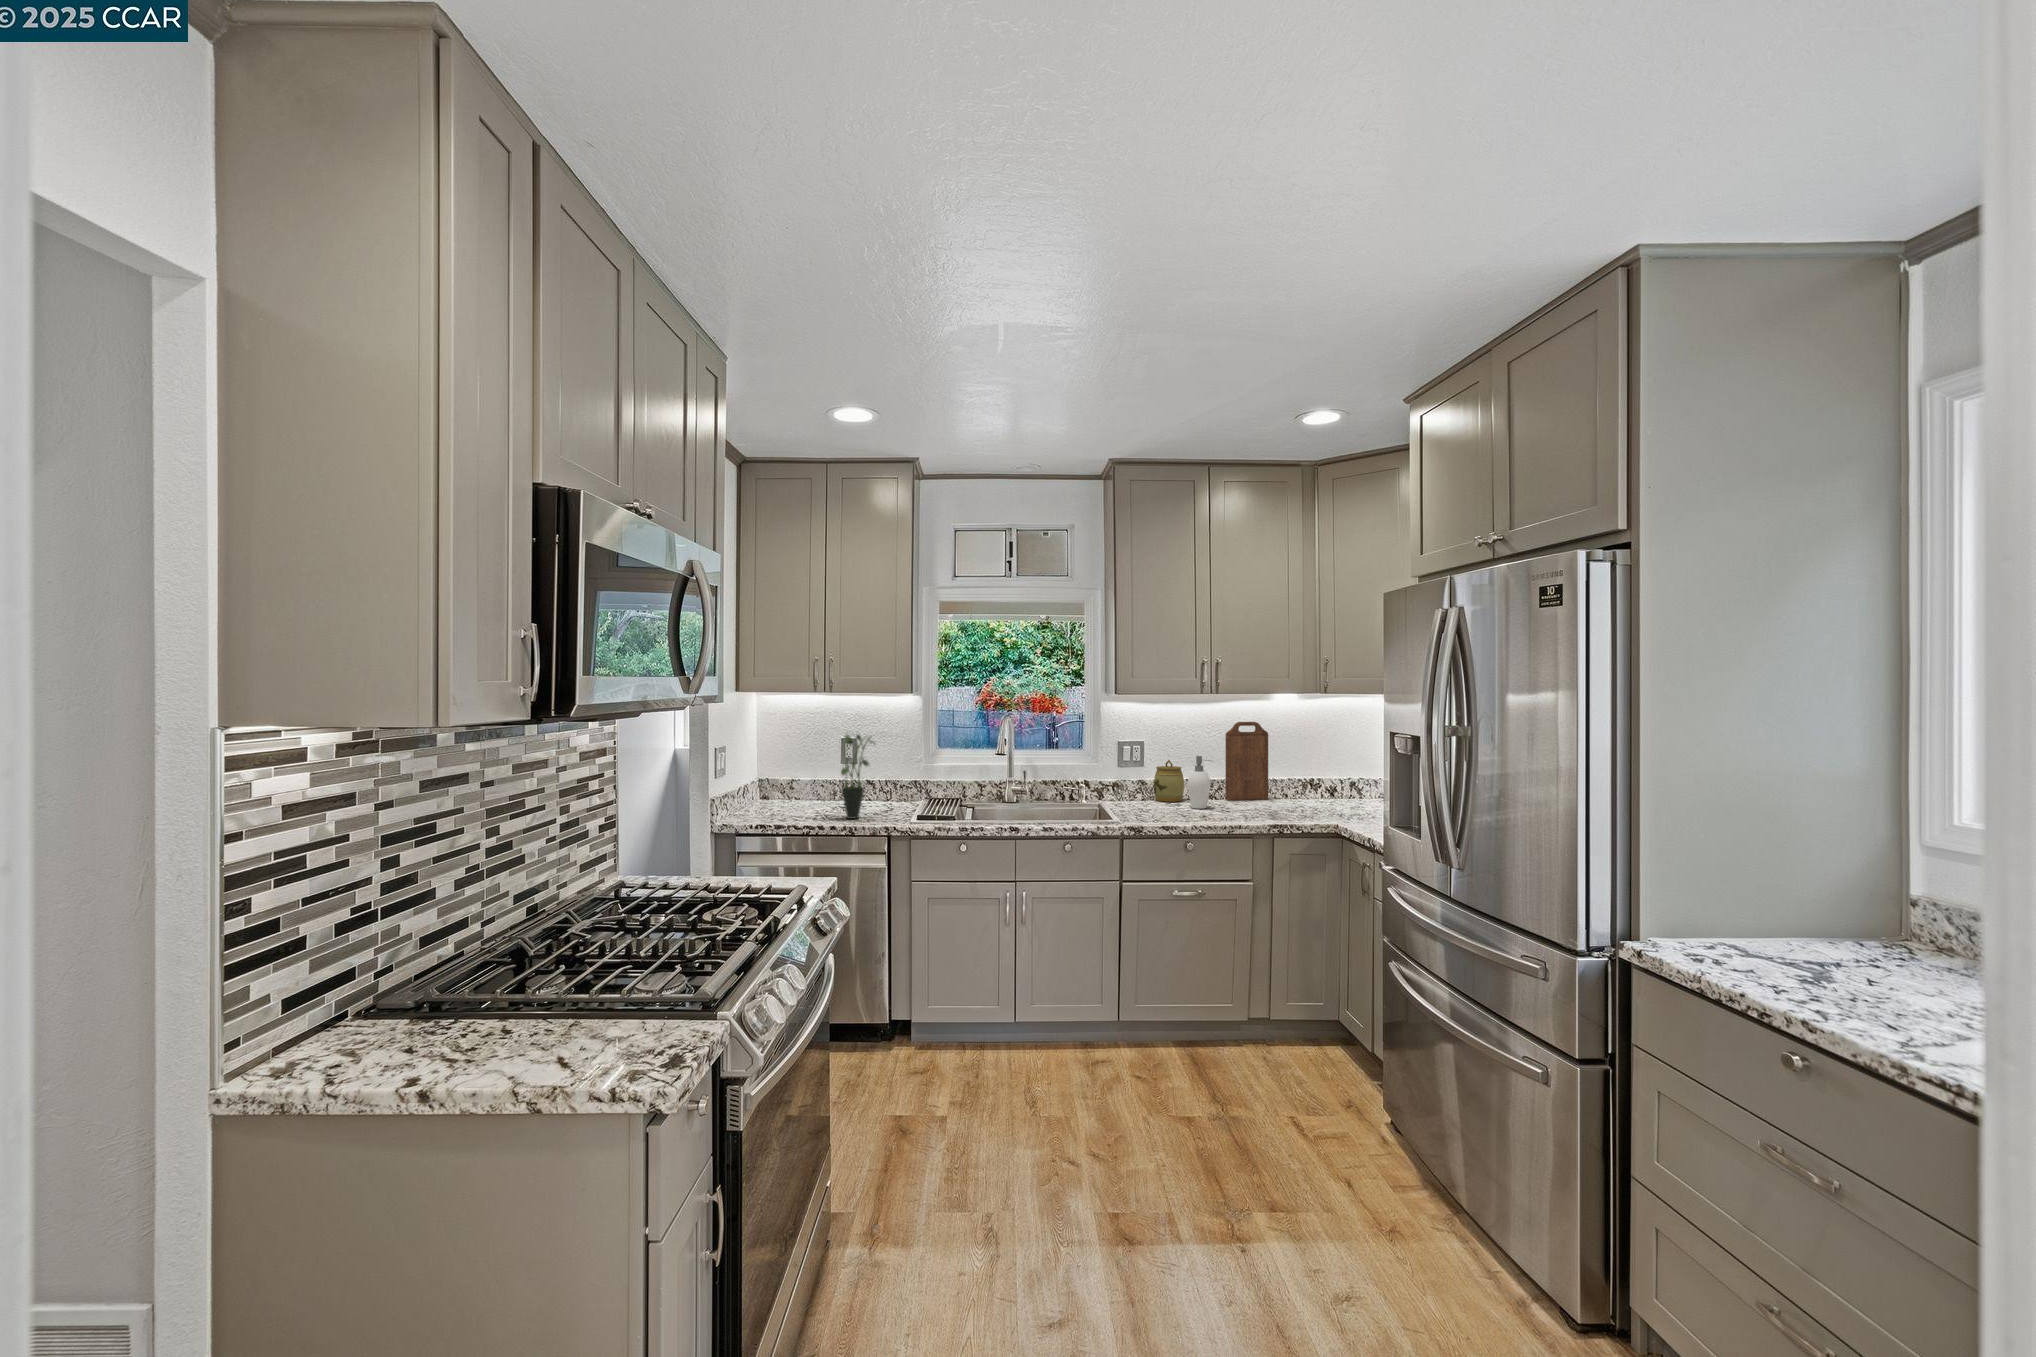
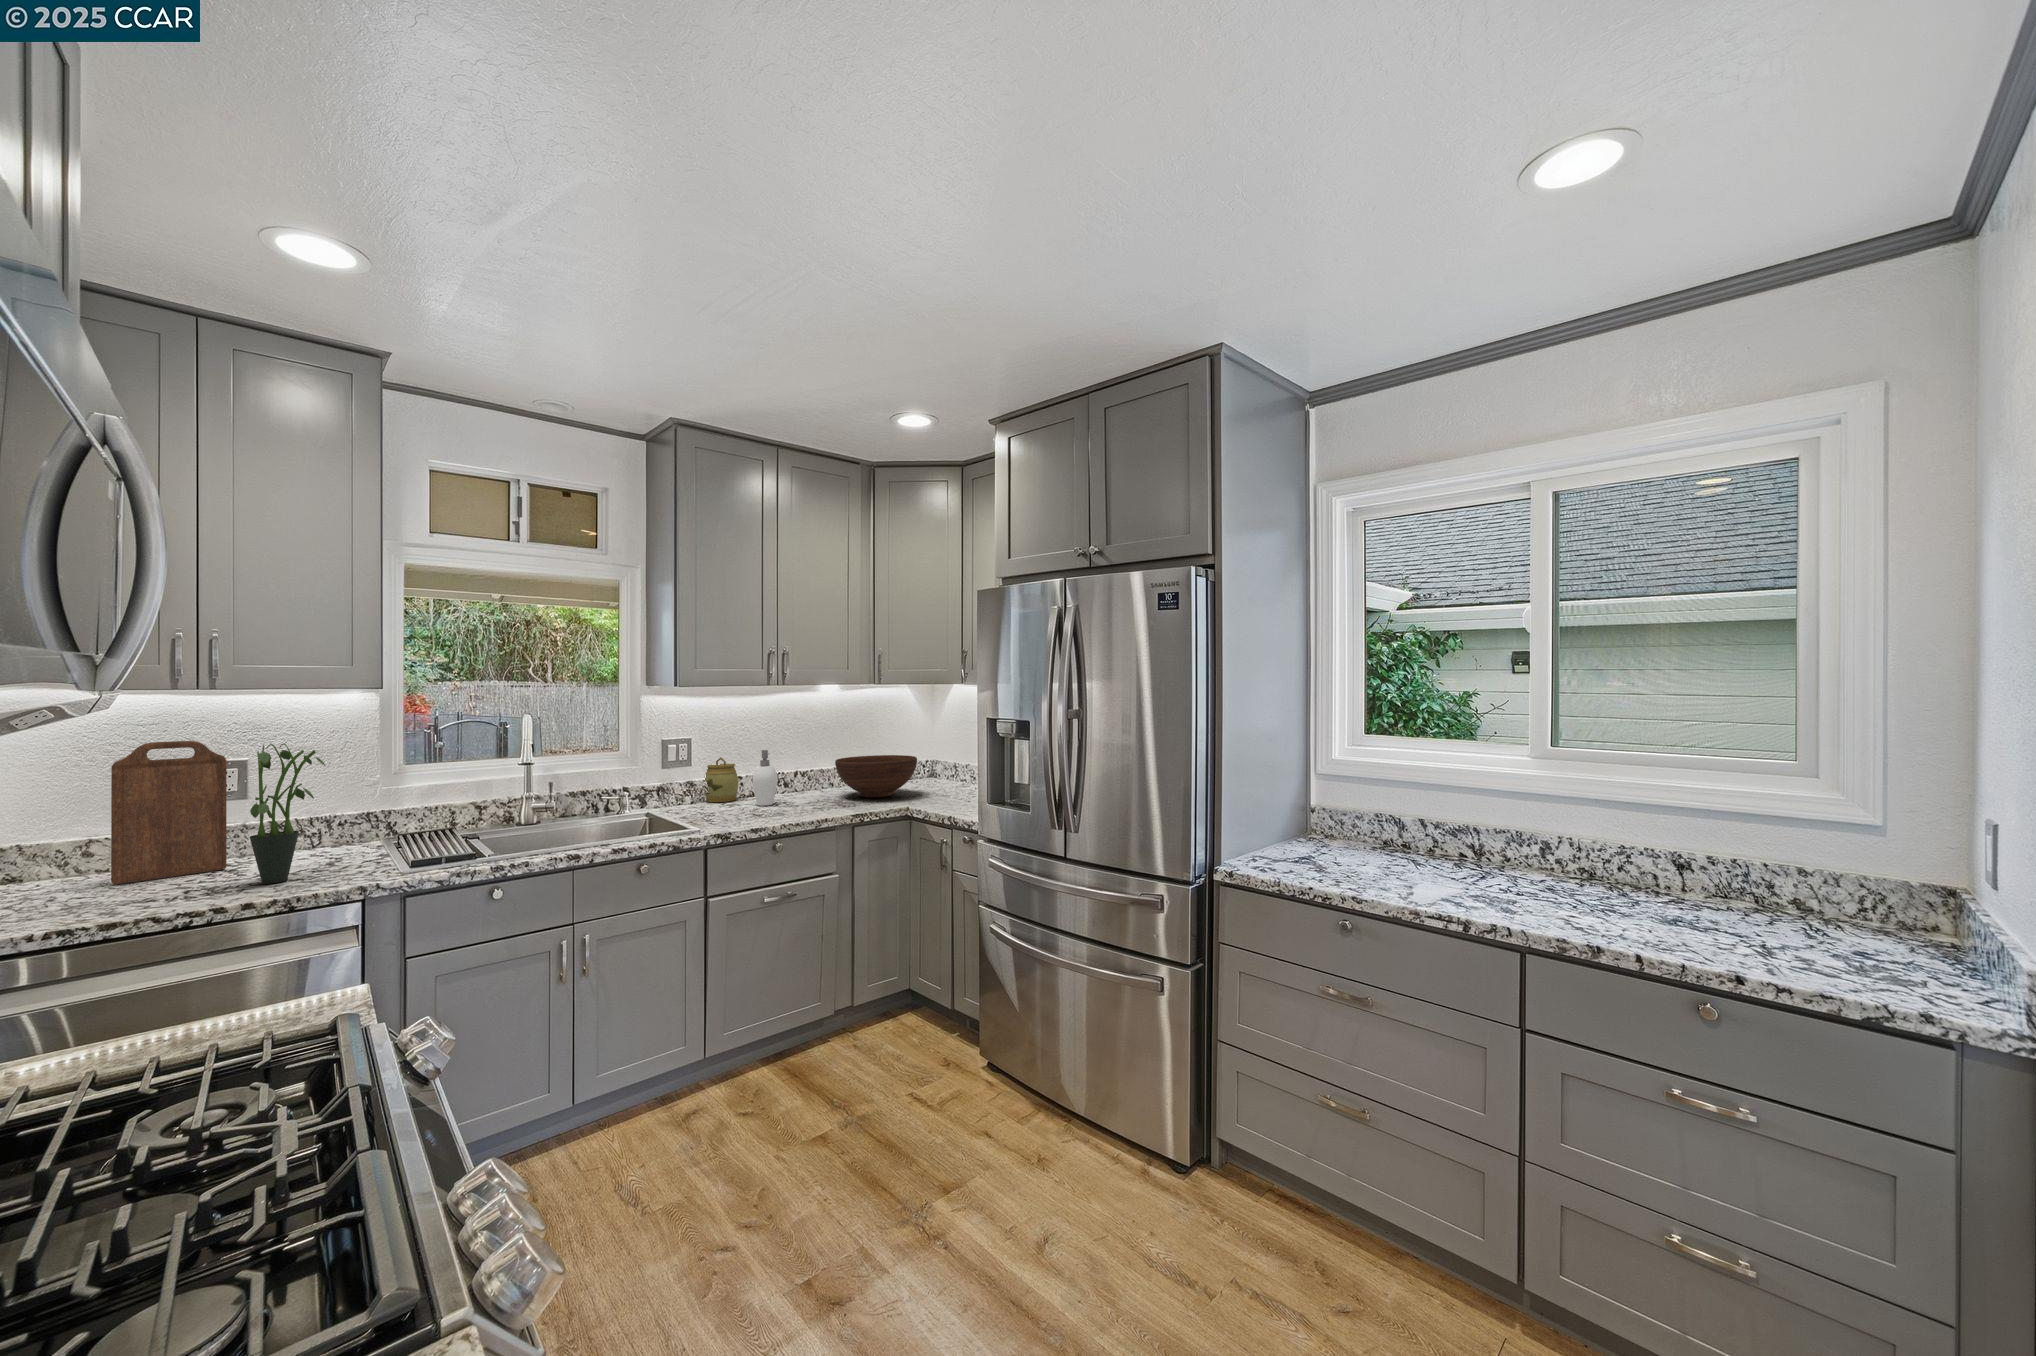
cutting board: present [1225,722,1268,800] -> present [111,741,227,884]
fruit bowl: none [1270,769,1357,813] -> present [835,755,917,798]

